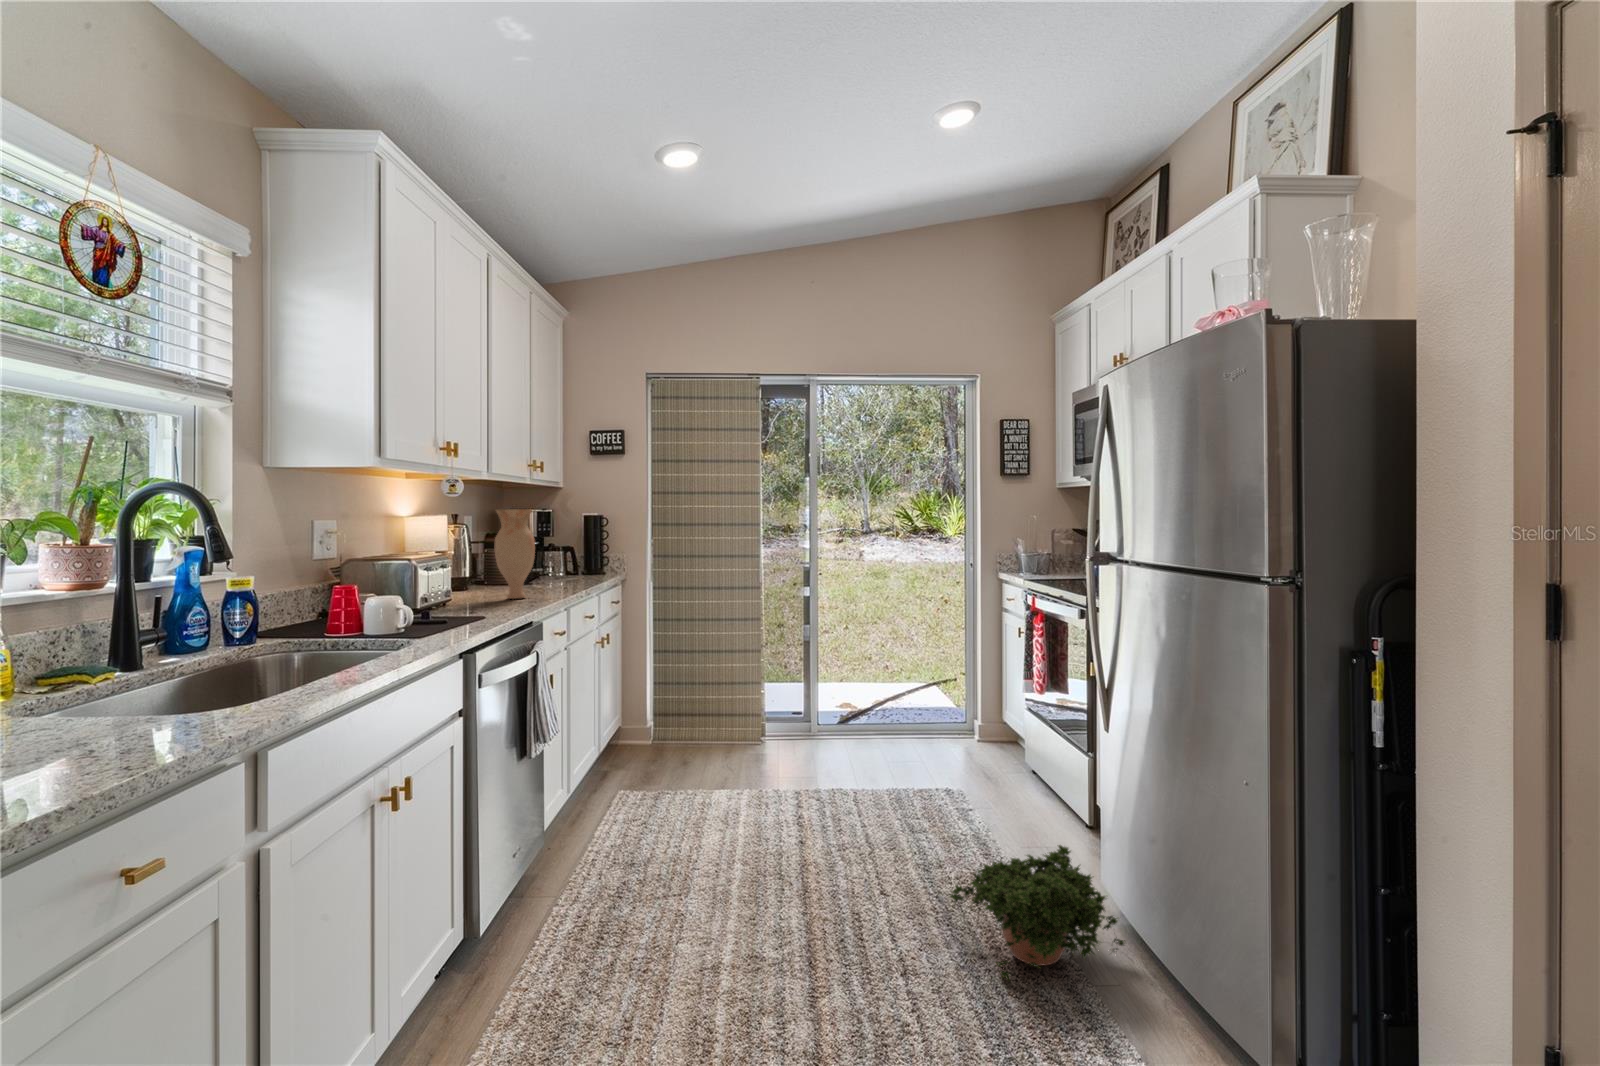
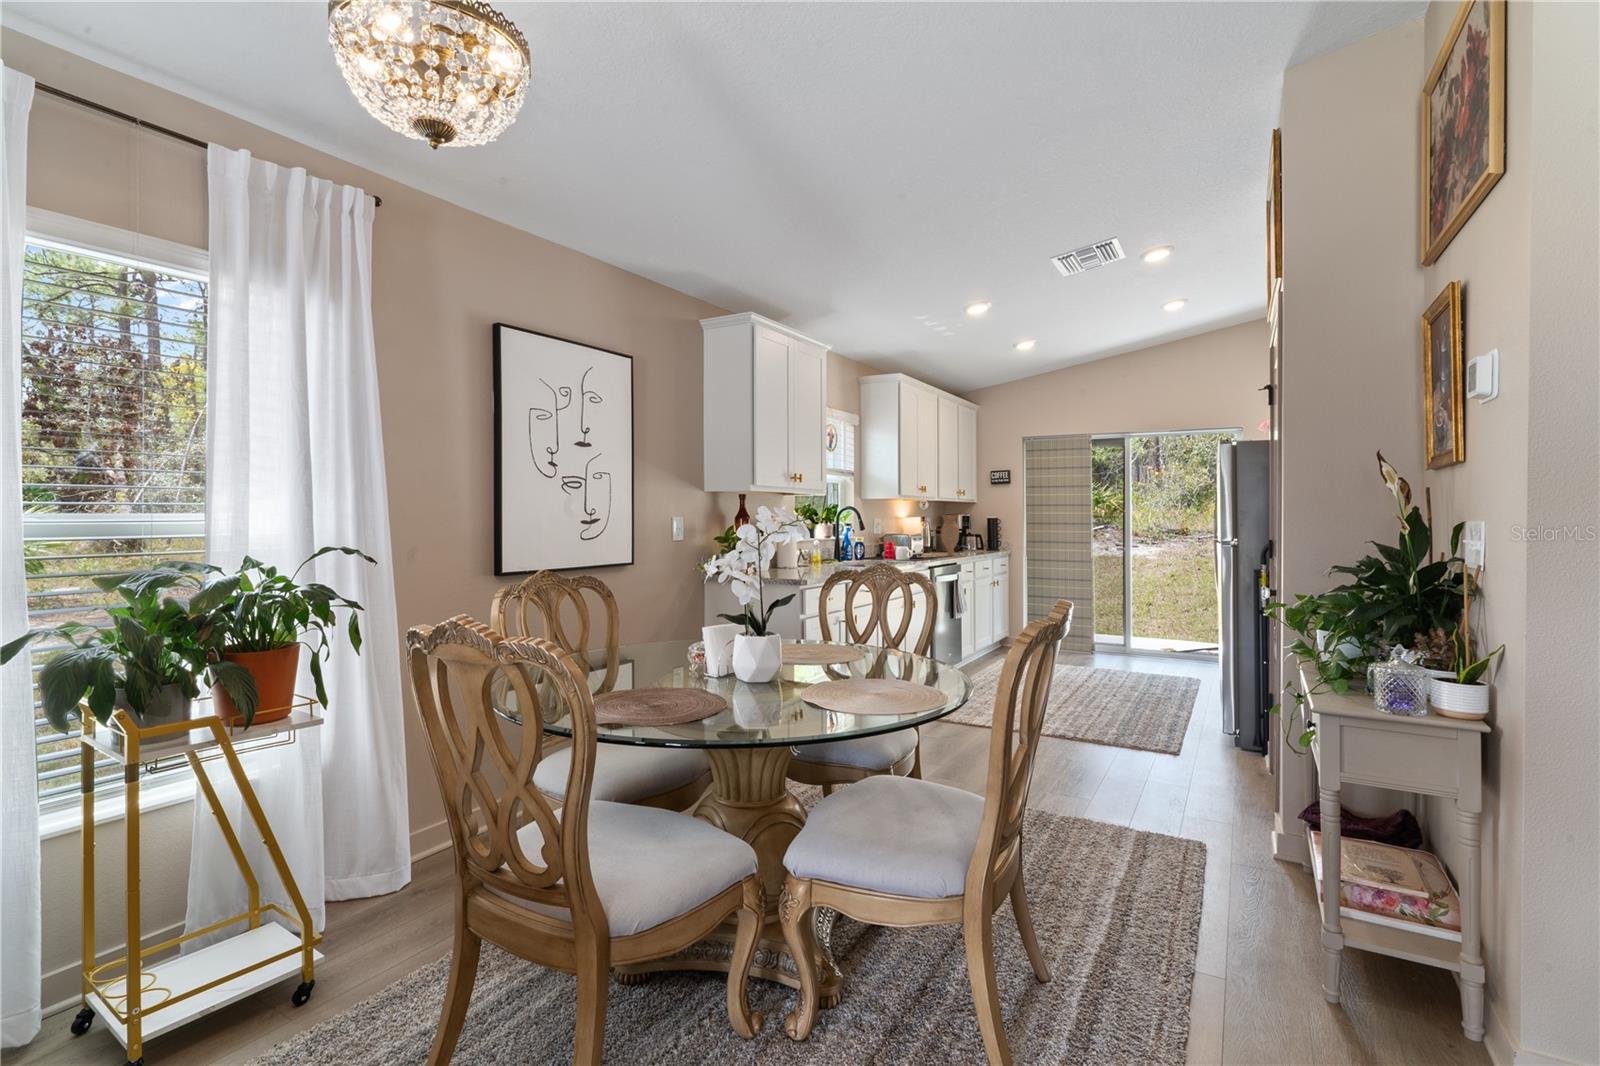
potted plant: present [949,845,1125,980] -> none [1134,666,1216,715]

